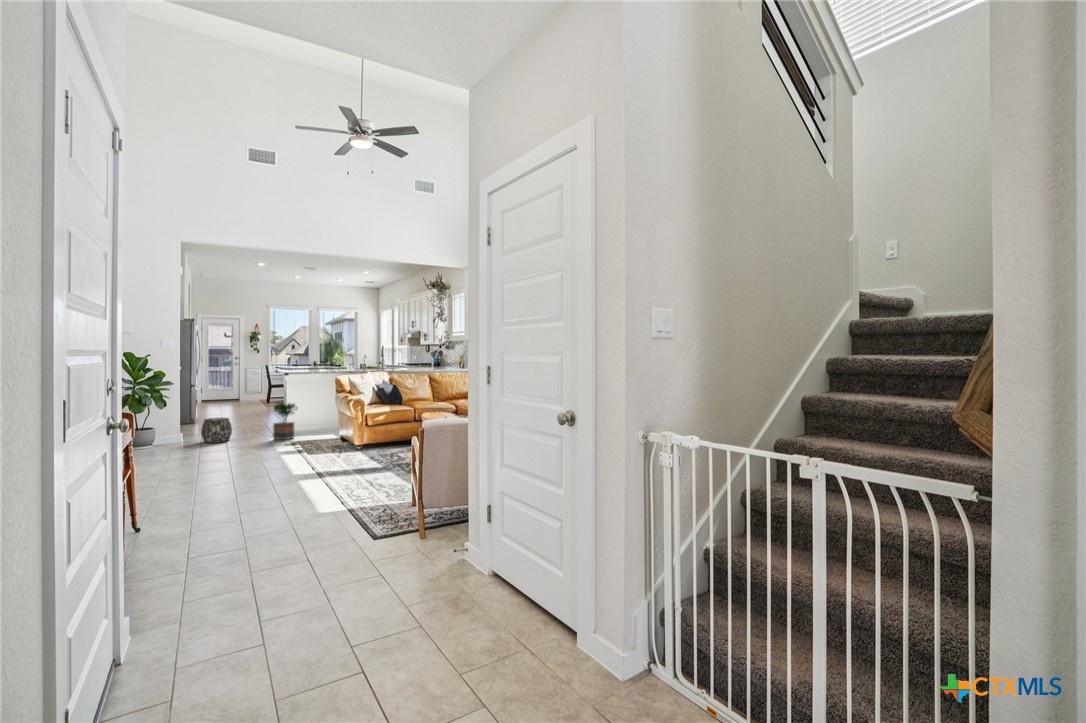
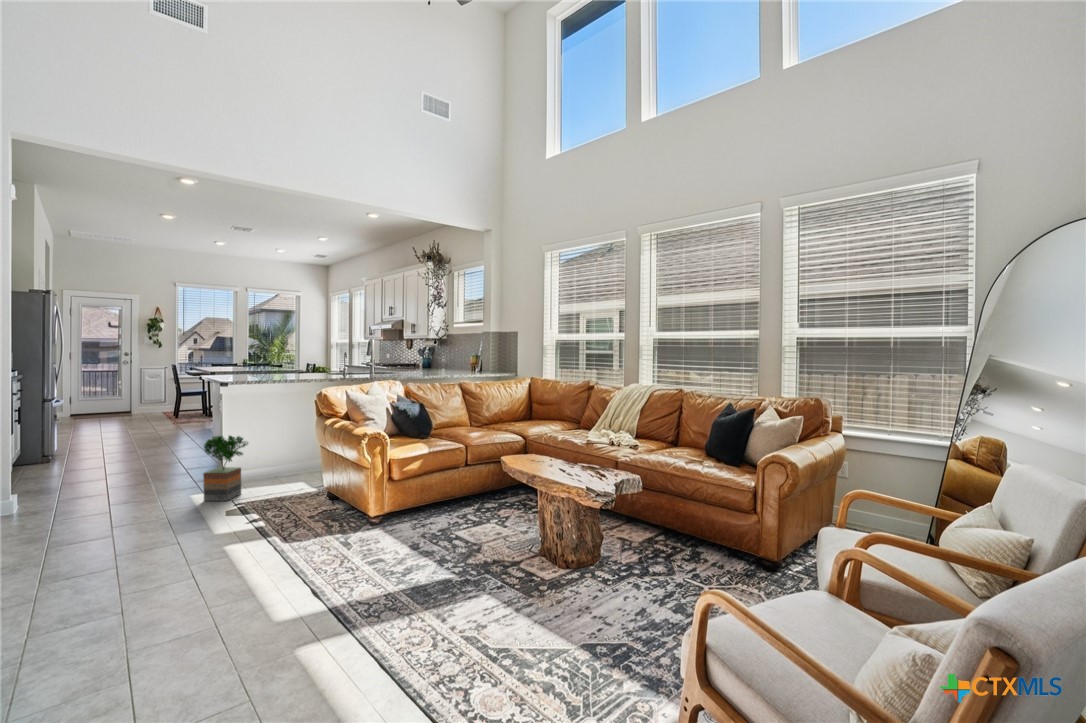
woven basket: present [201,418,232,443] -> none [56,466,123,518]

